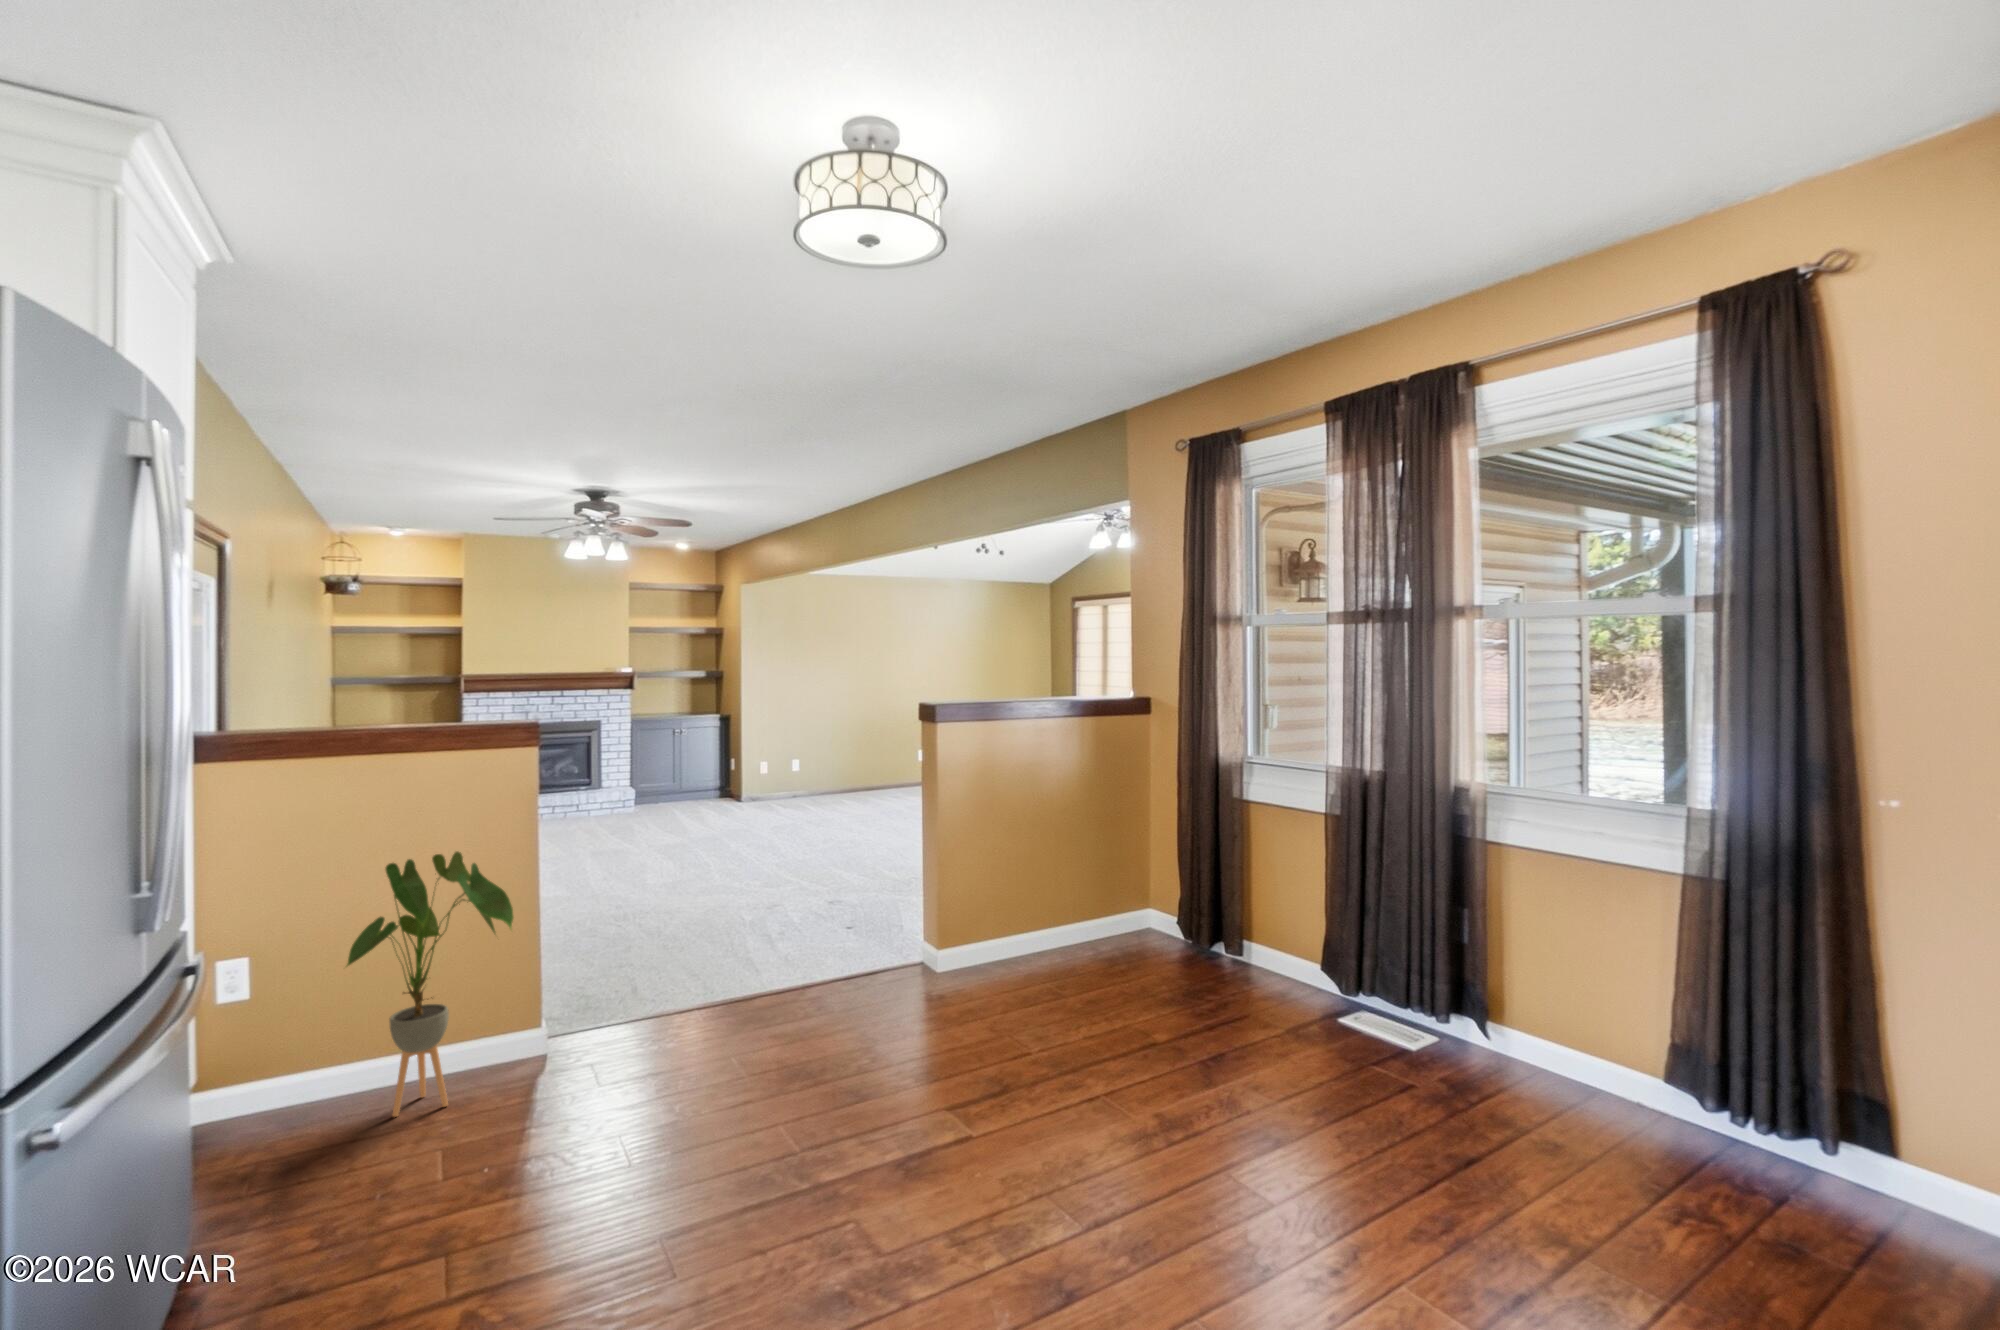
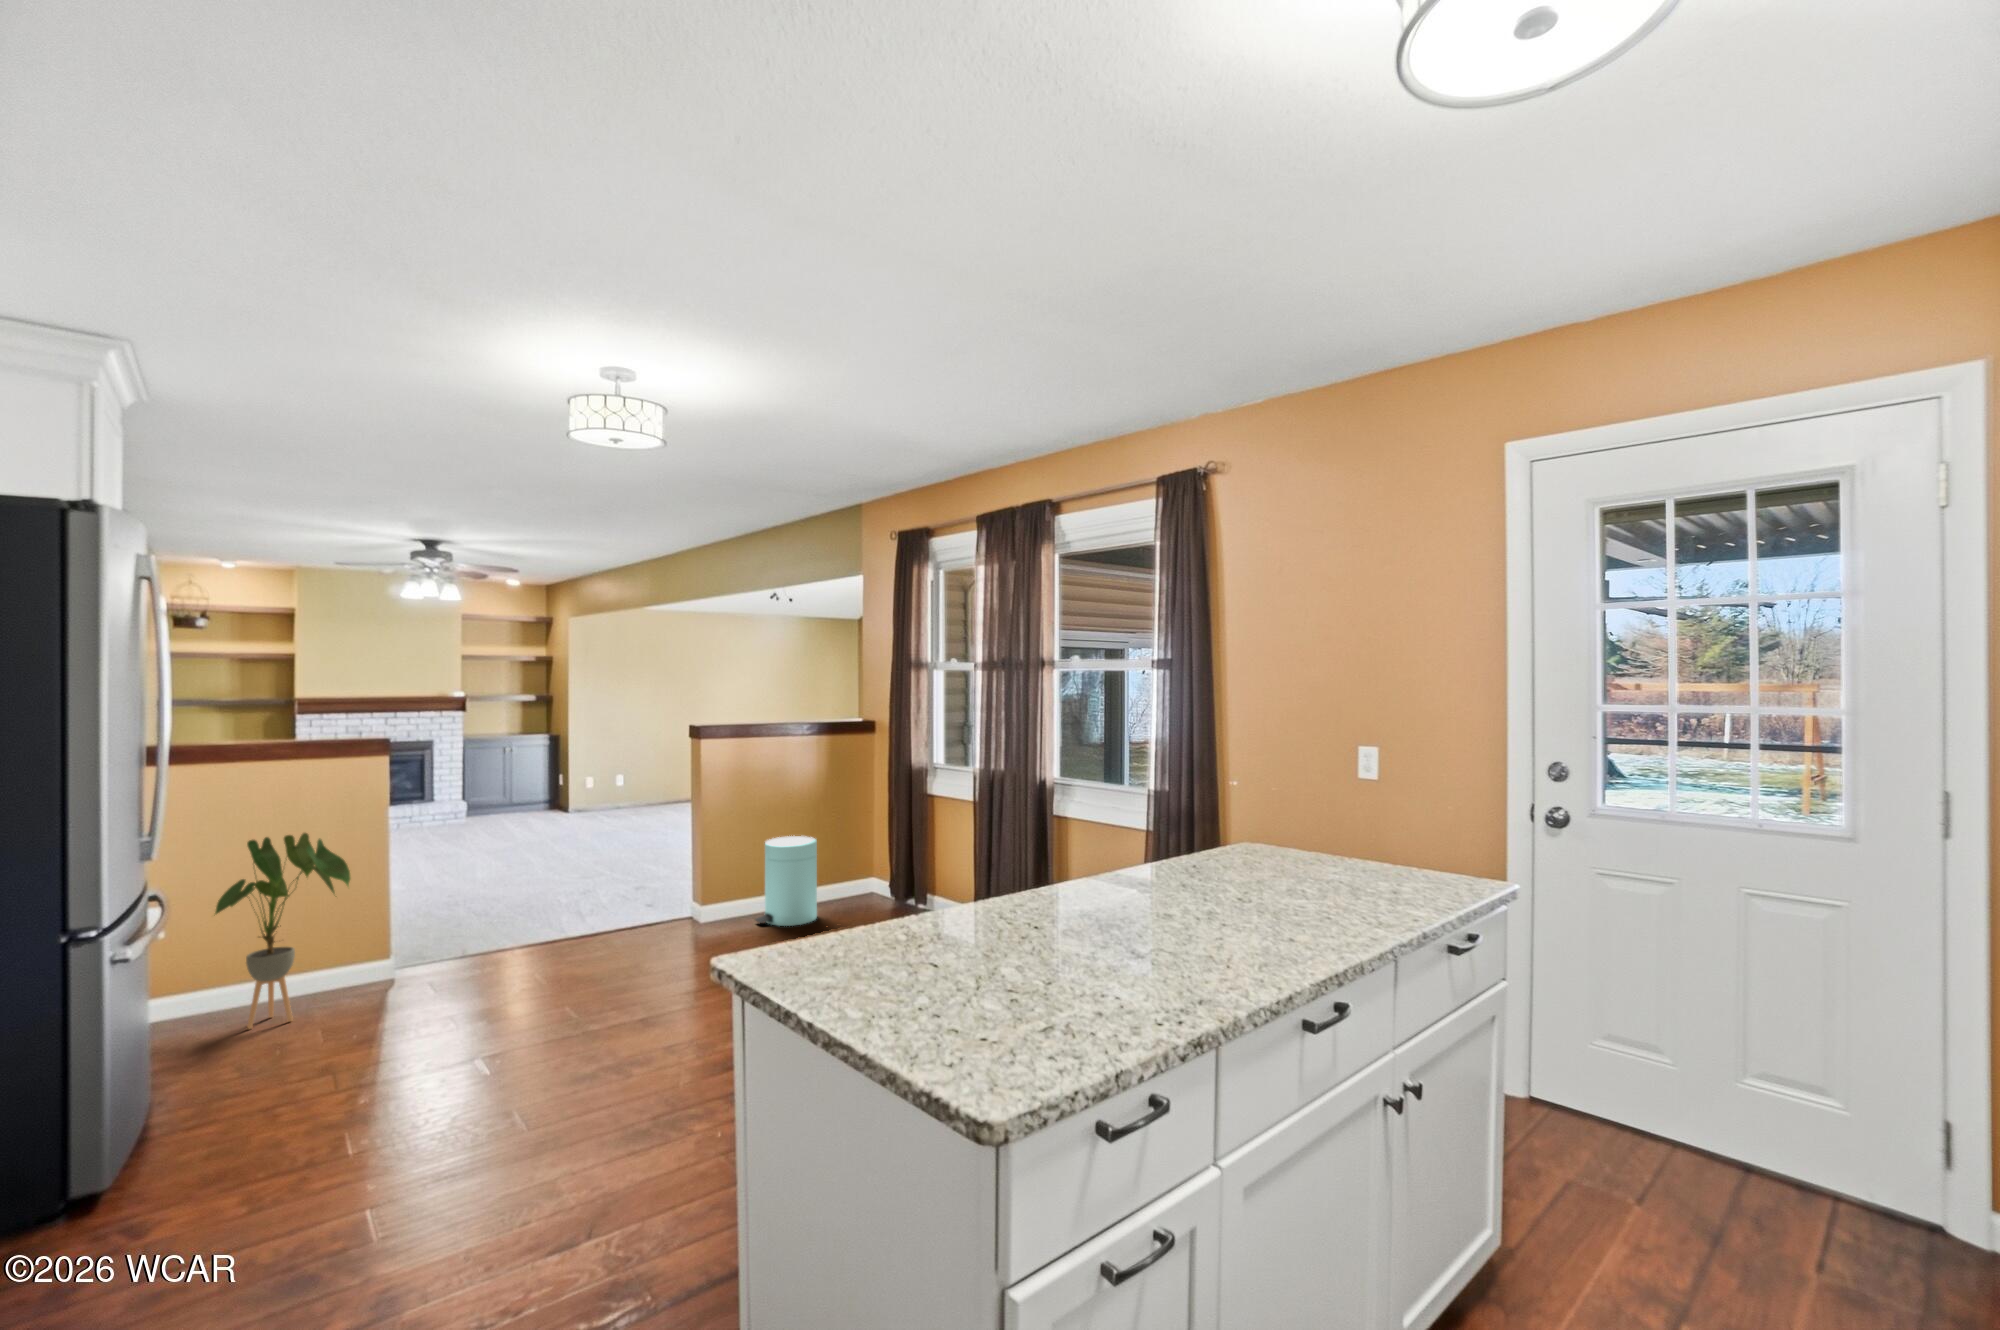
trash can: none [1007,854,1087,977] -> present [756,836,817,926]

